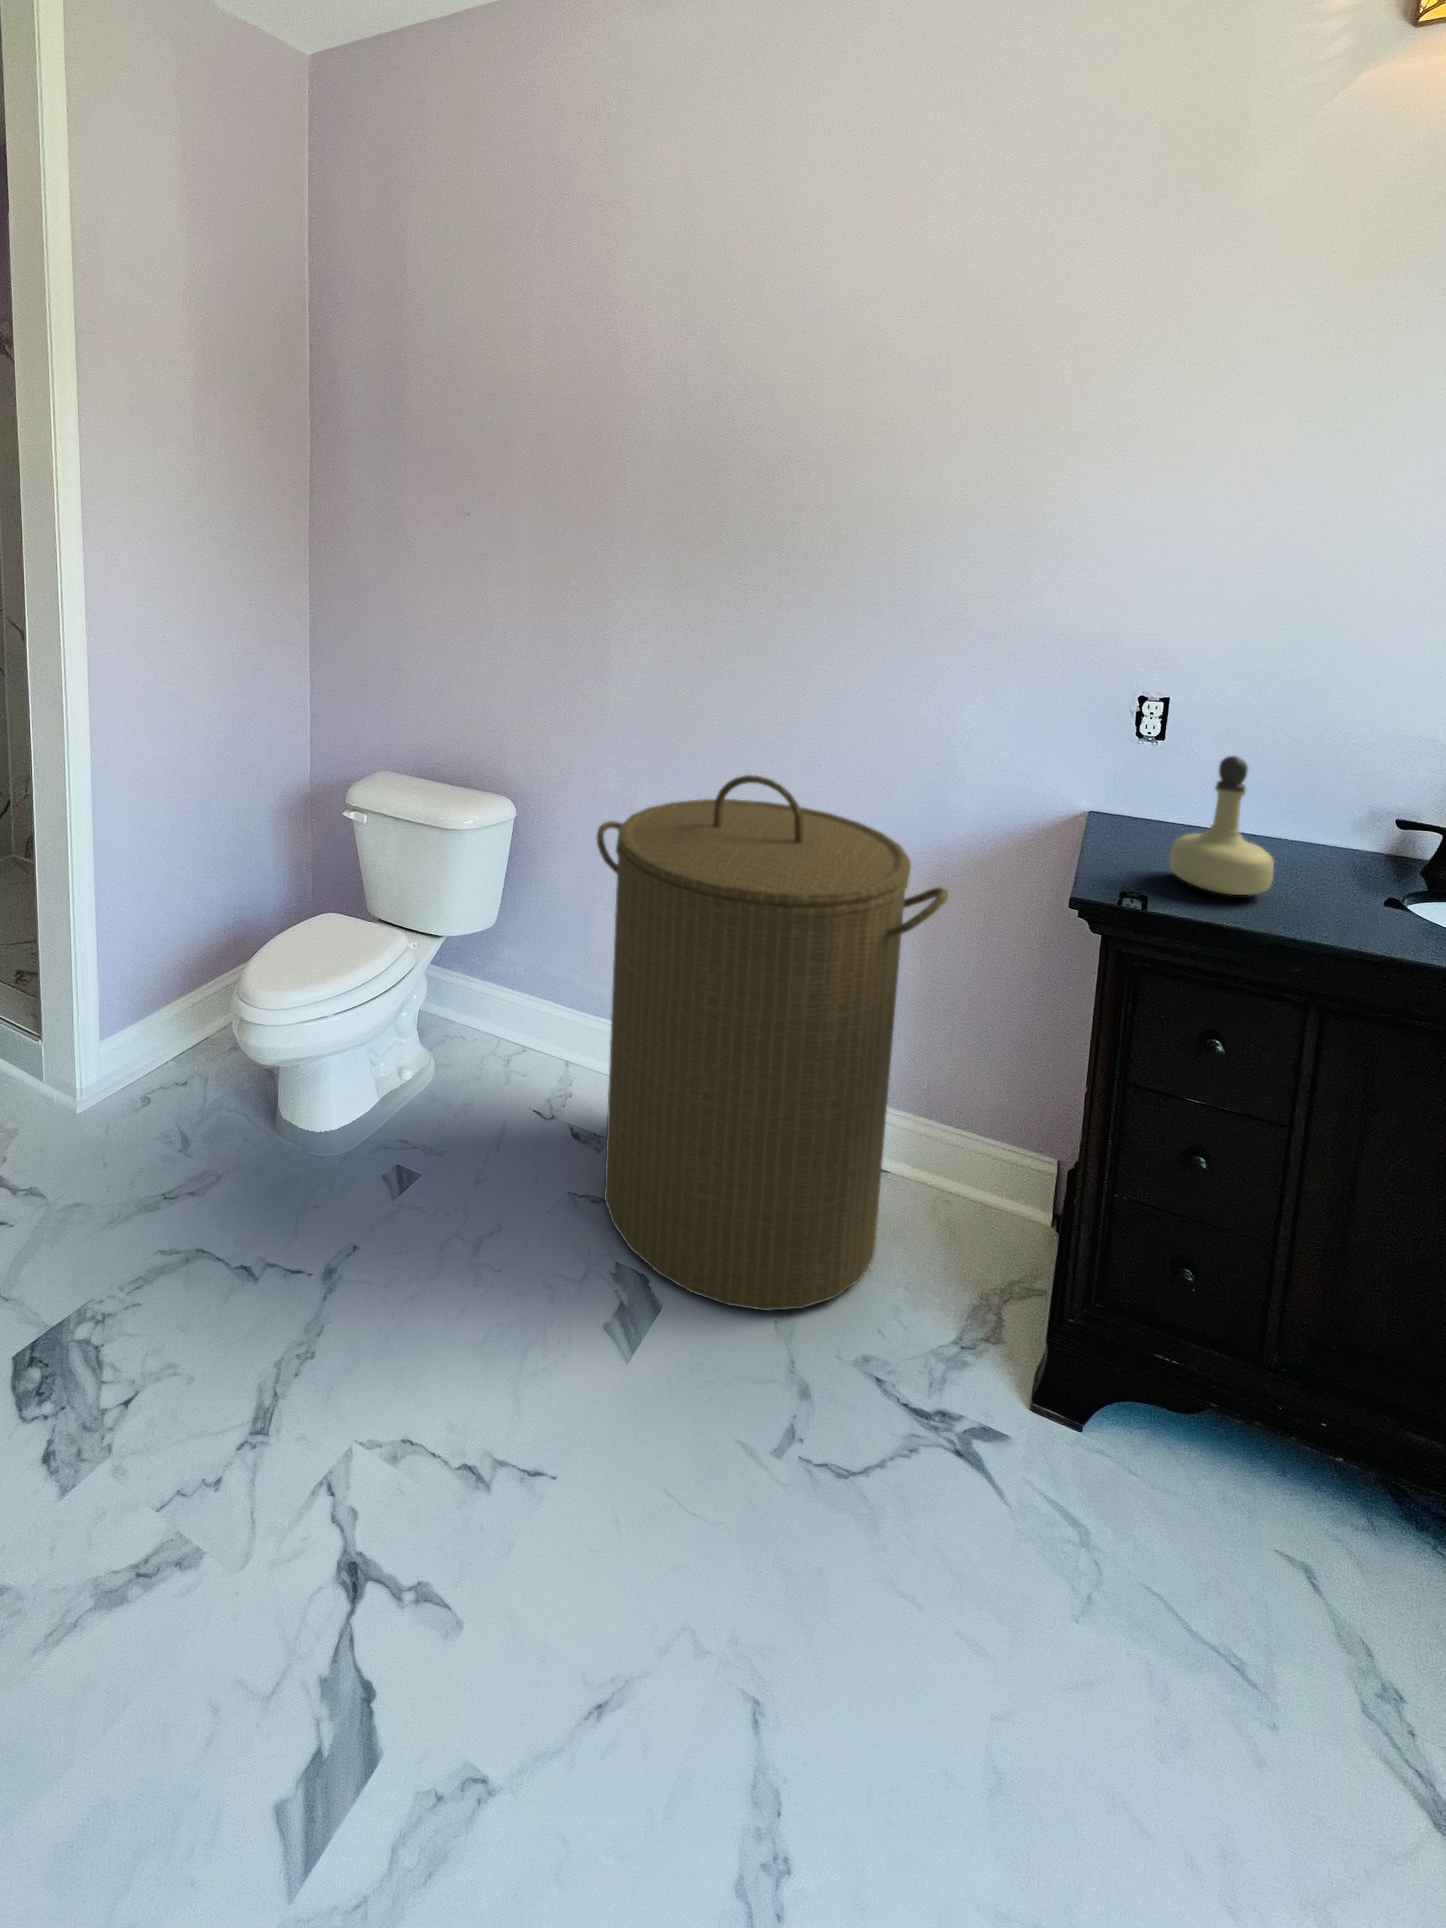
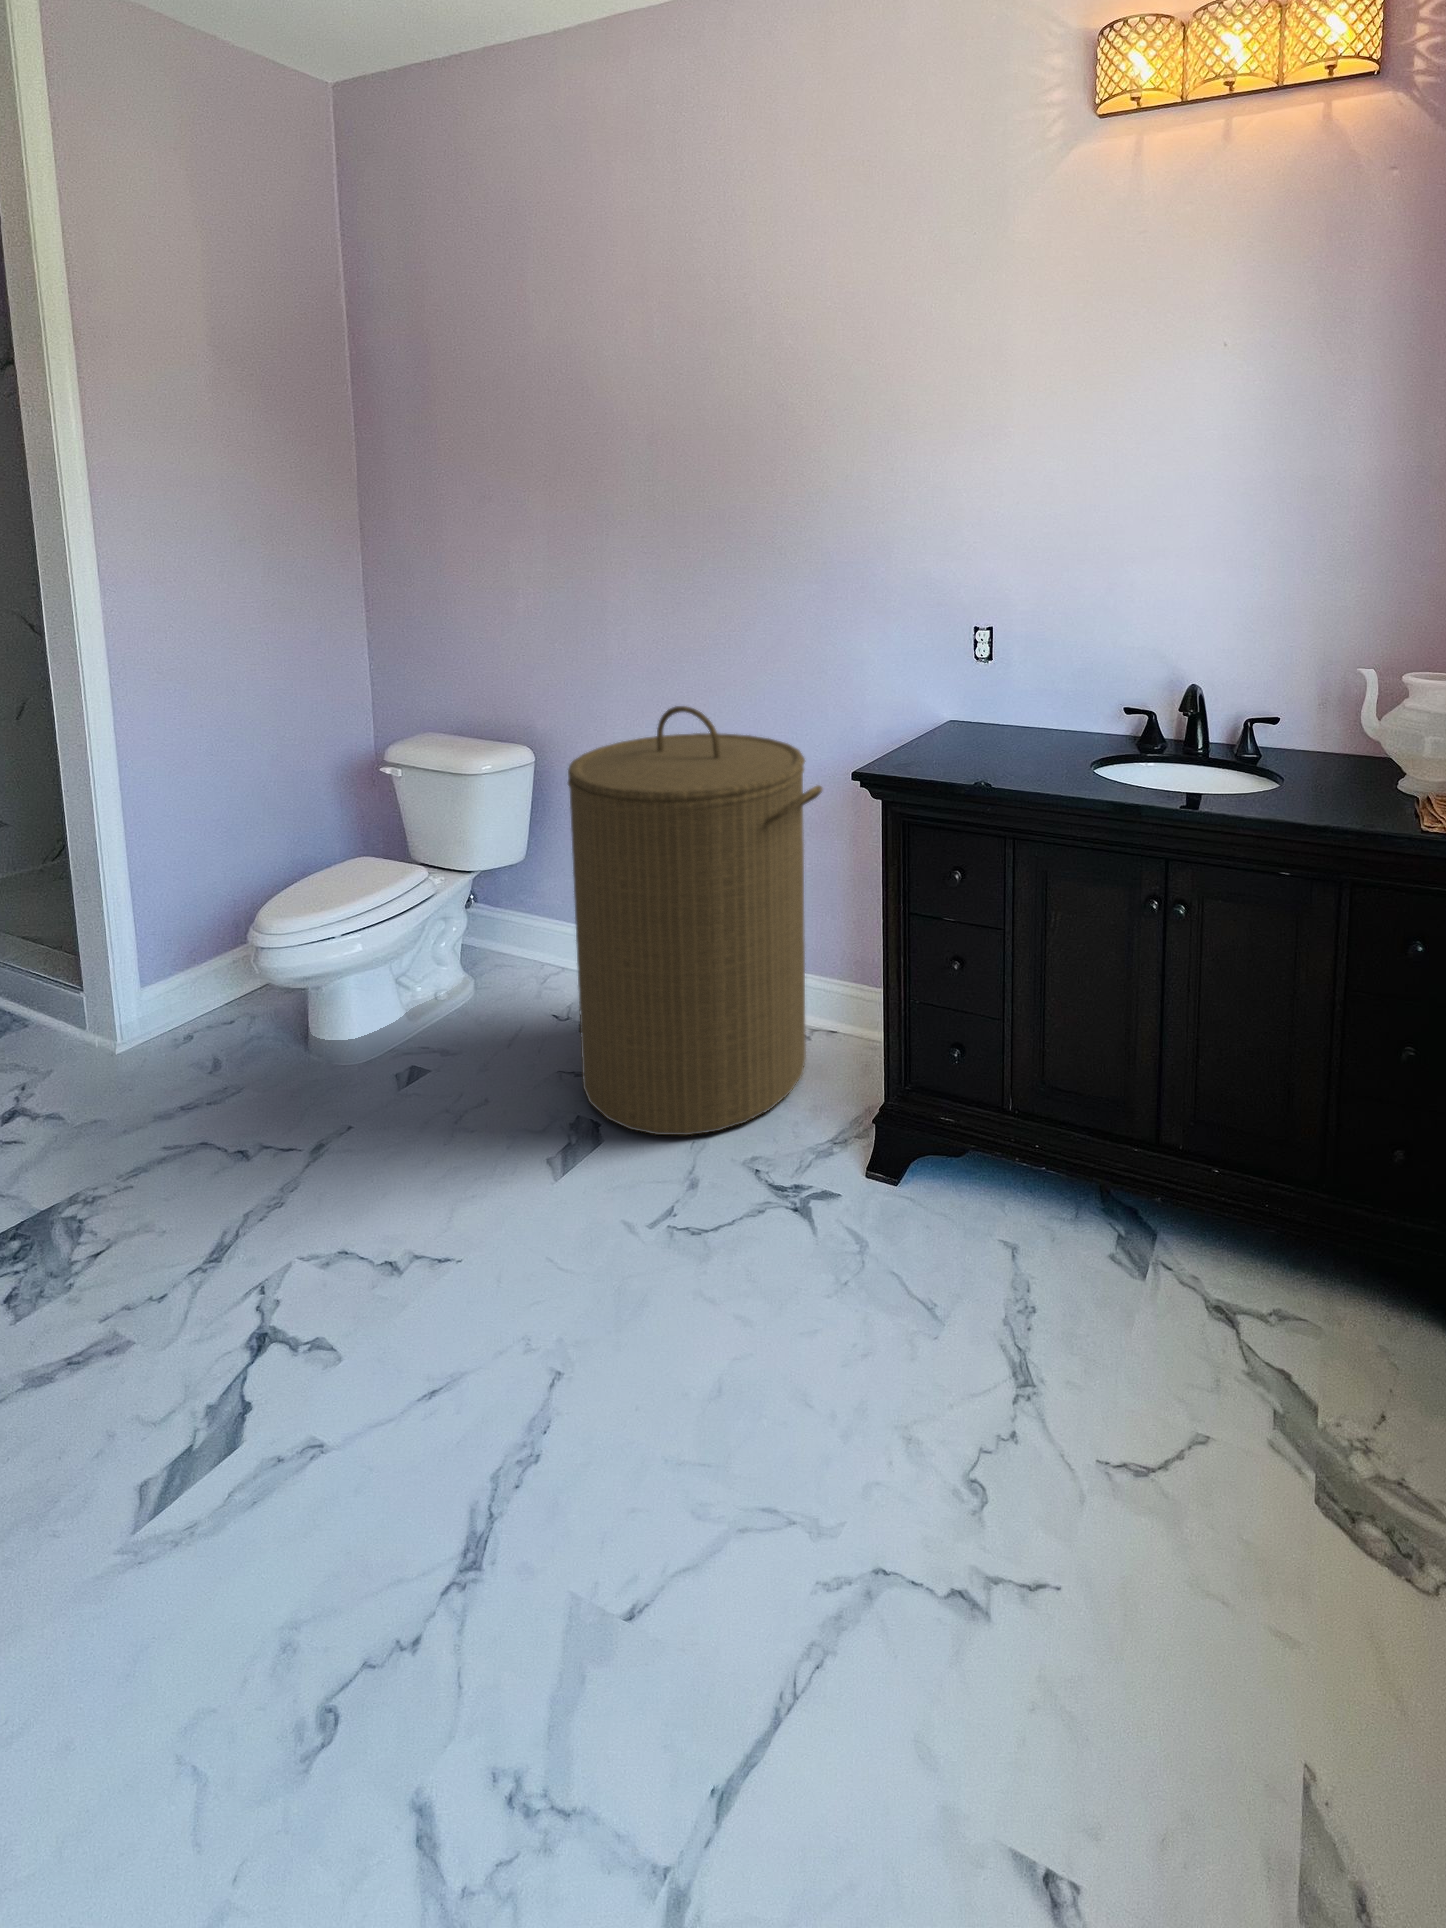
perfume bottle: present [1170,756,1274,895] -> none [945,663,1009,766]

